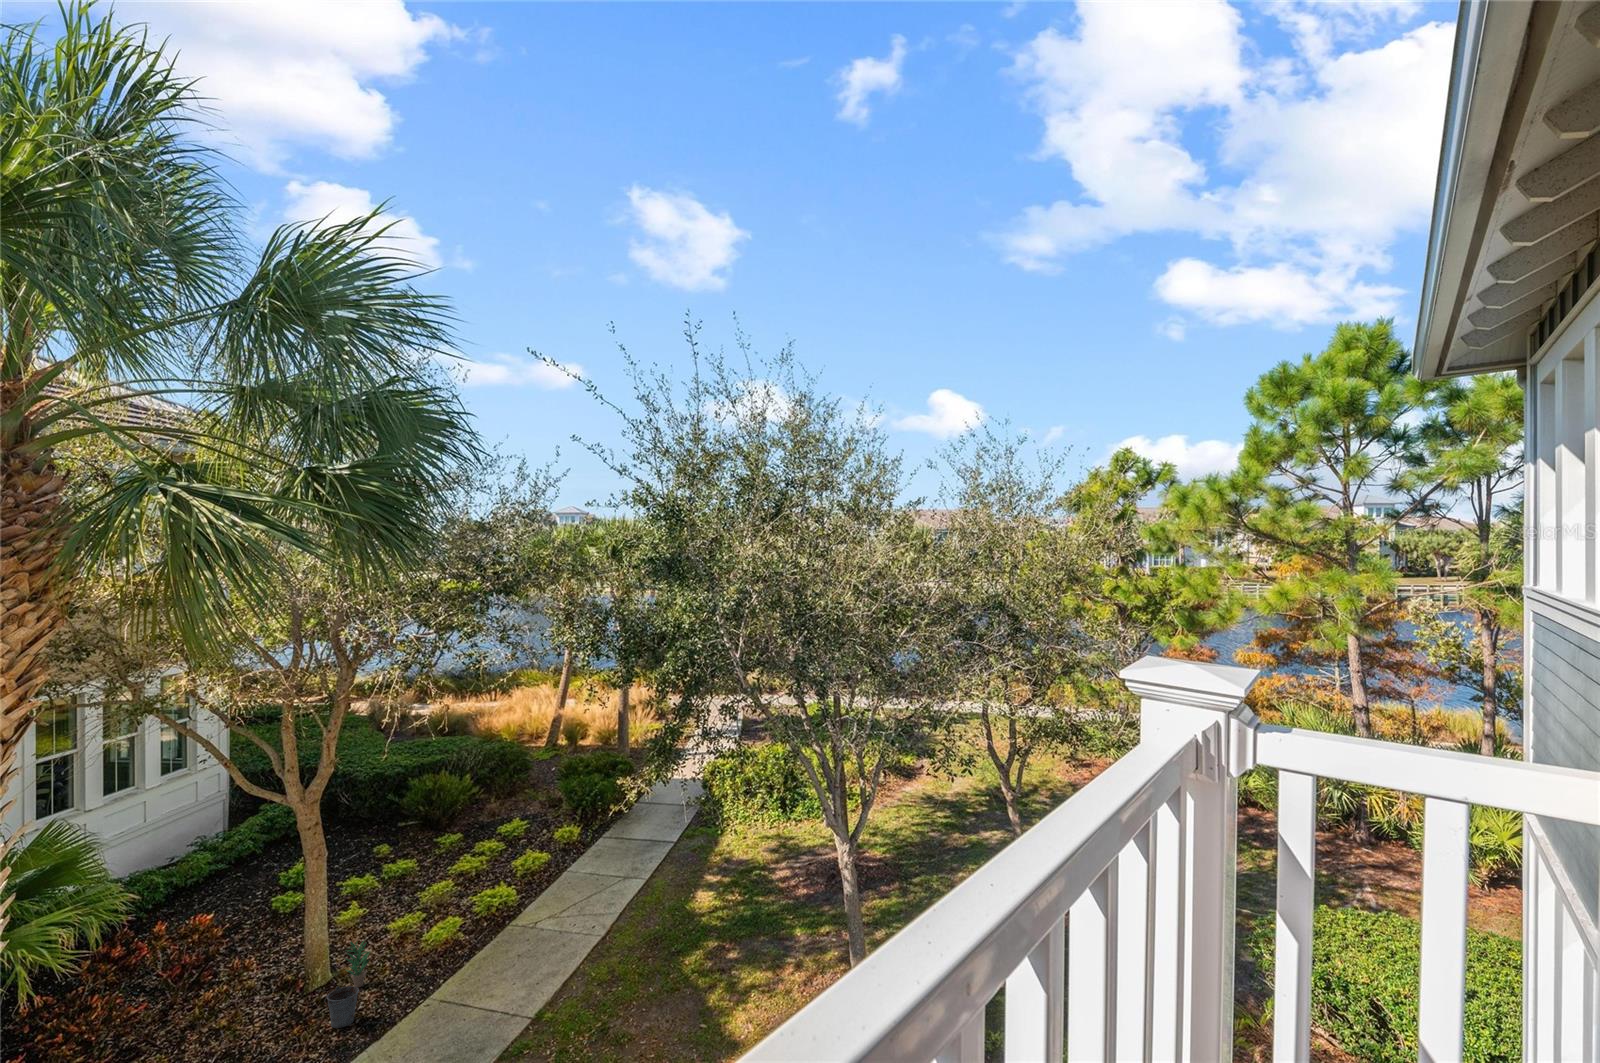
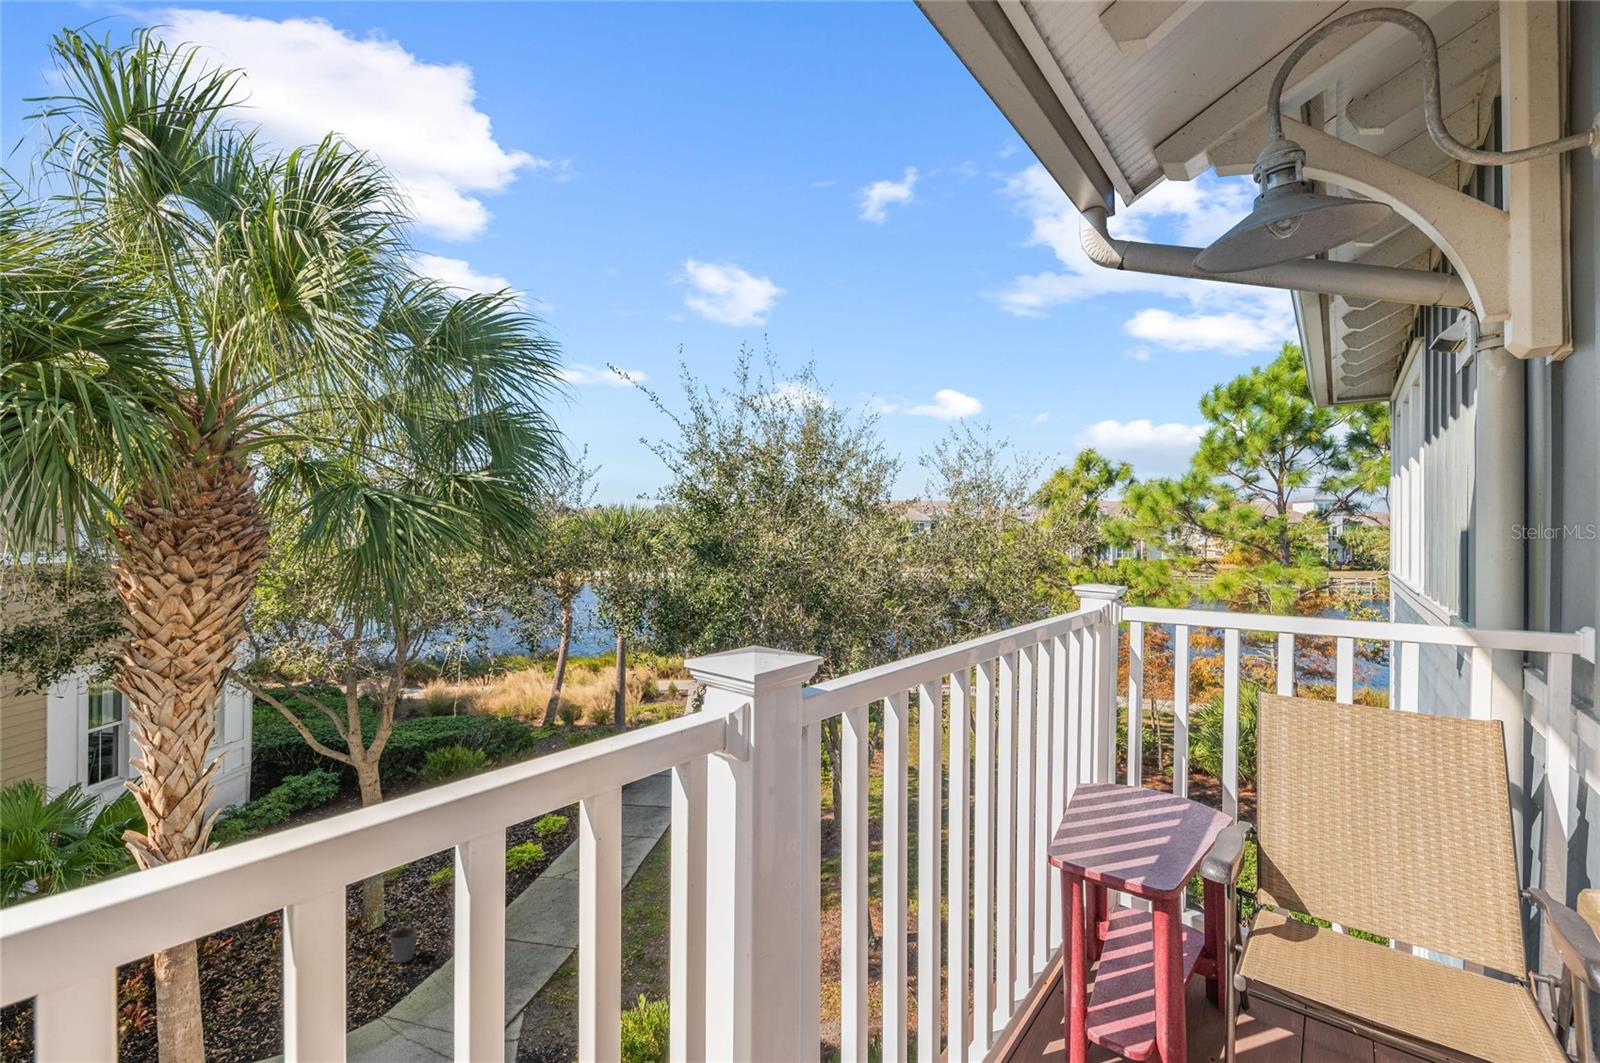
potted plant: present [345,941,370,987] -> none [398,887,423,930]

